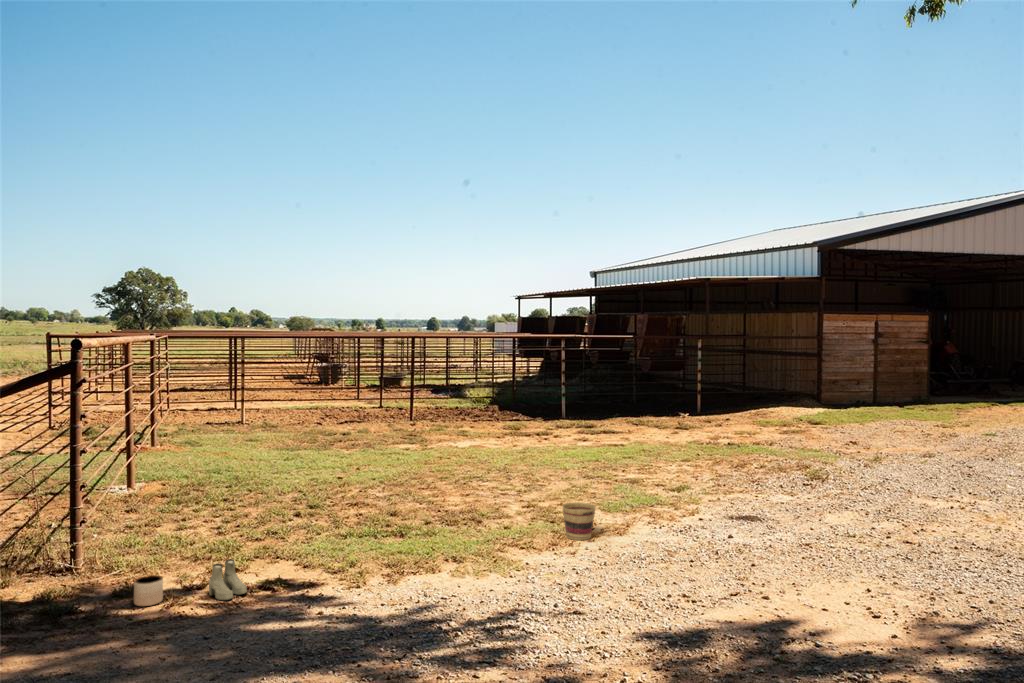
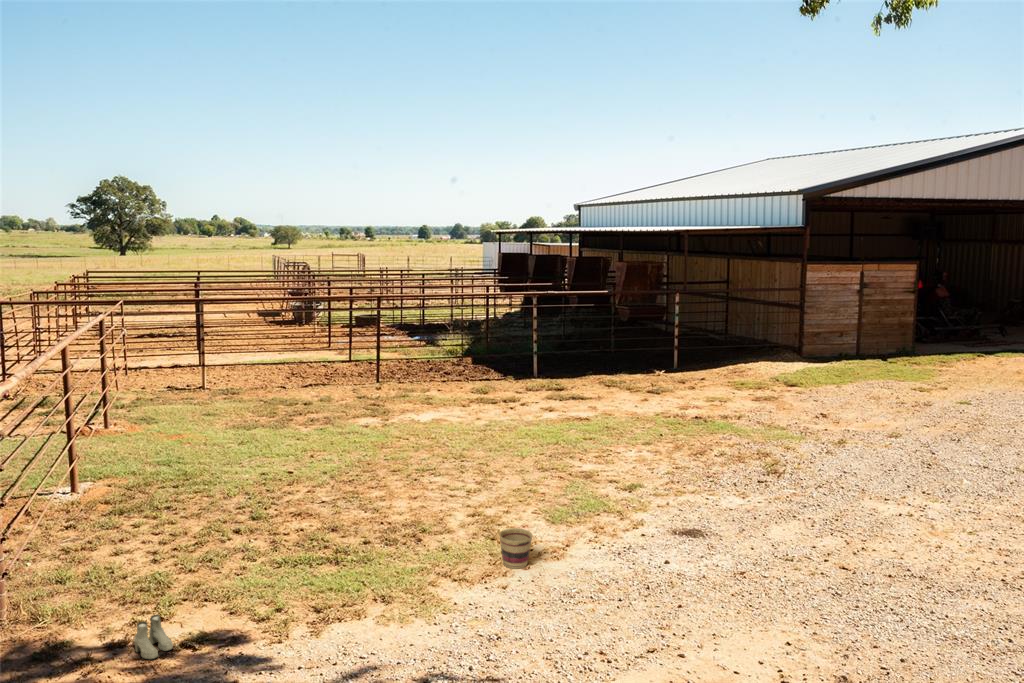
planter: present [134,575,163,606] -> none [58,634,89,668]

